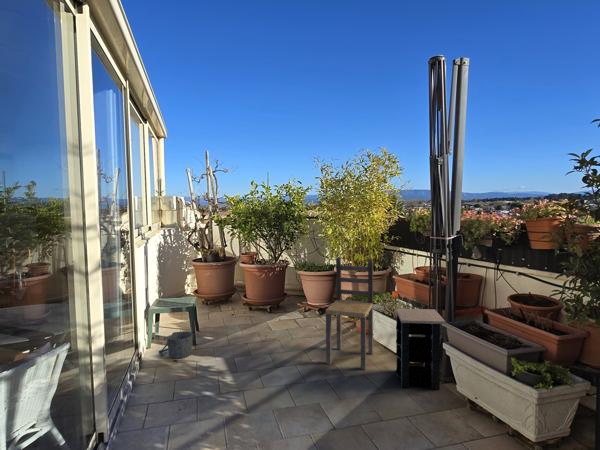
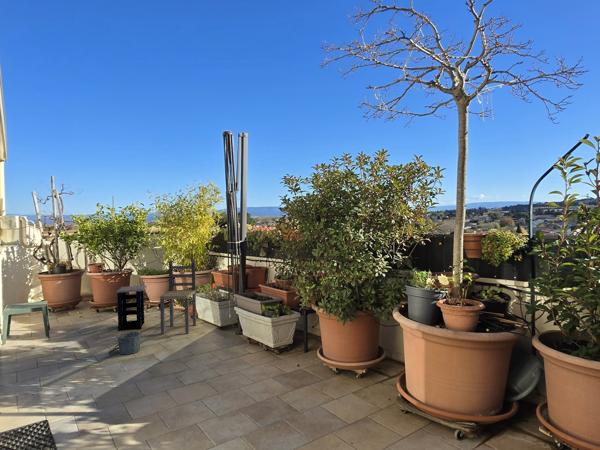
side table: present [395,309,446,390] -> present [117,286,146,331]
bucket: present [159,332,193,359] -> present [108,332,141,355]

